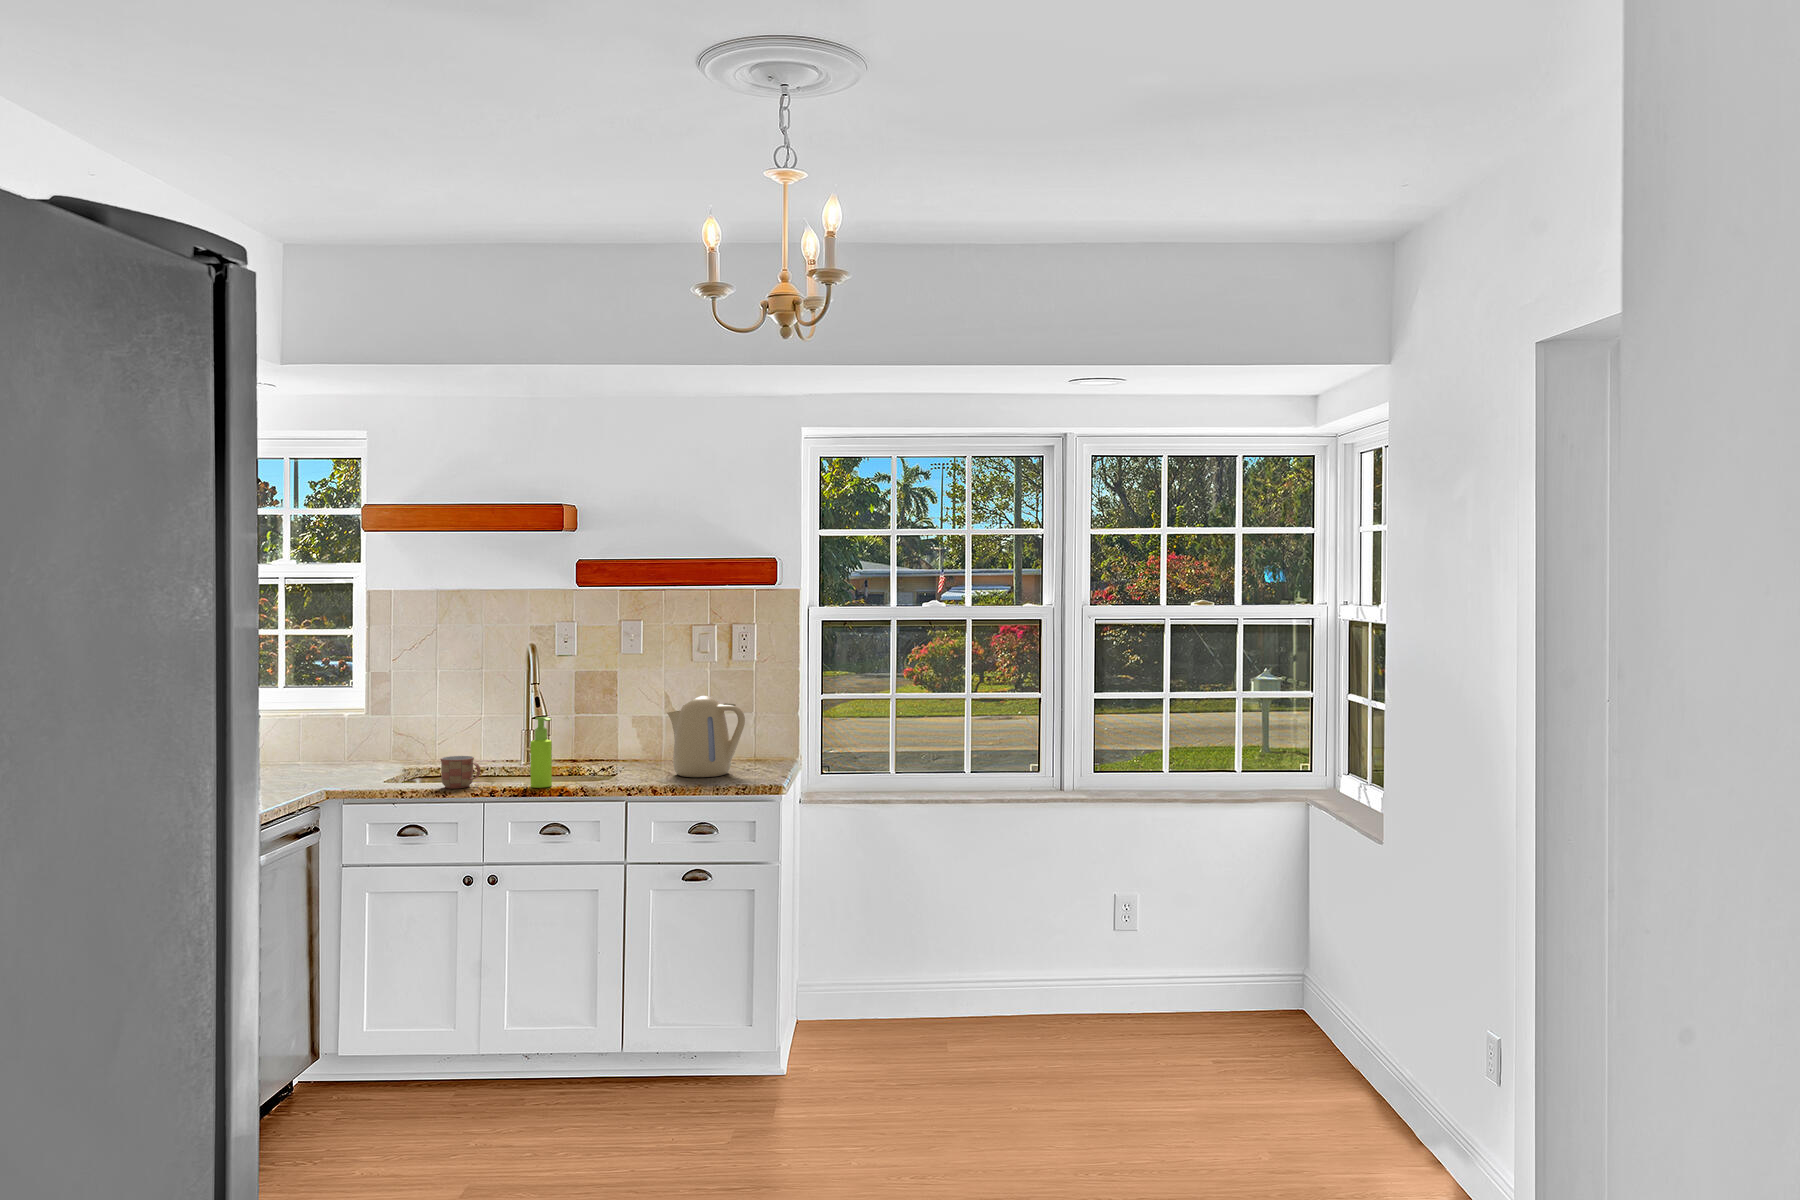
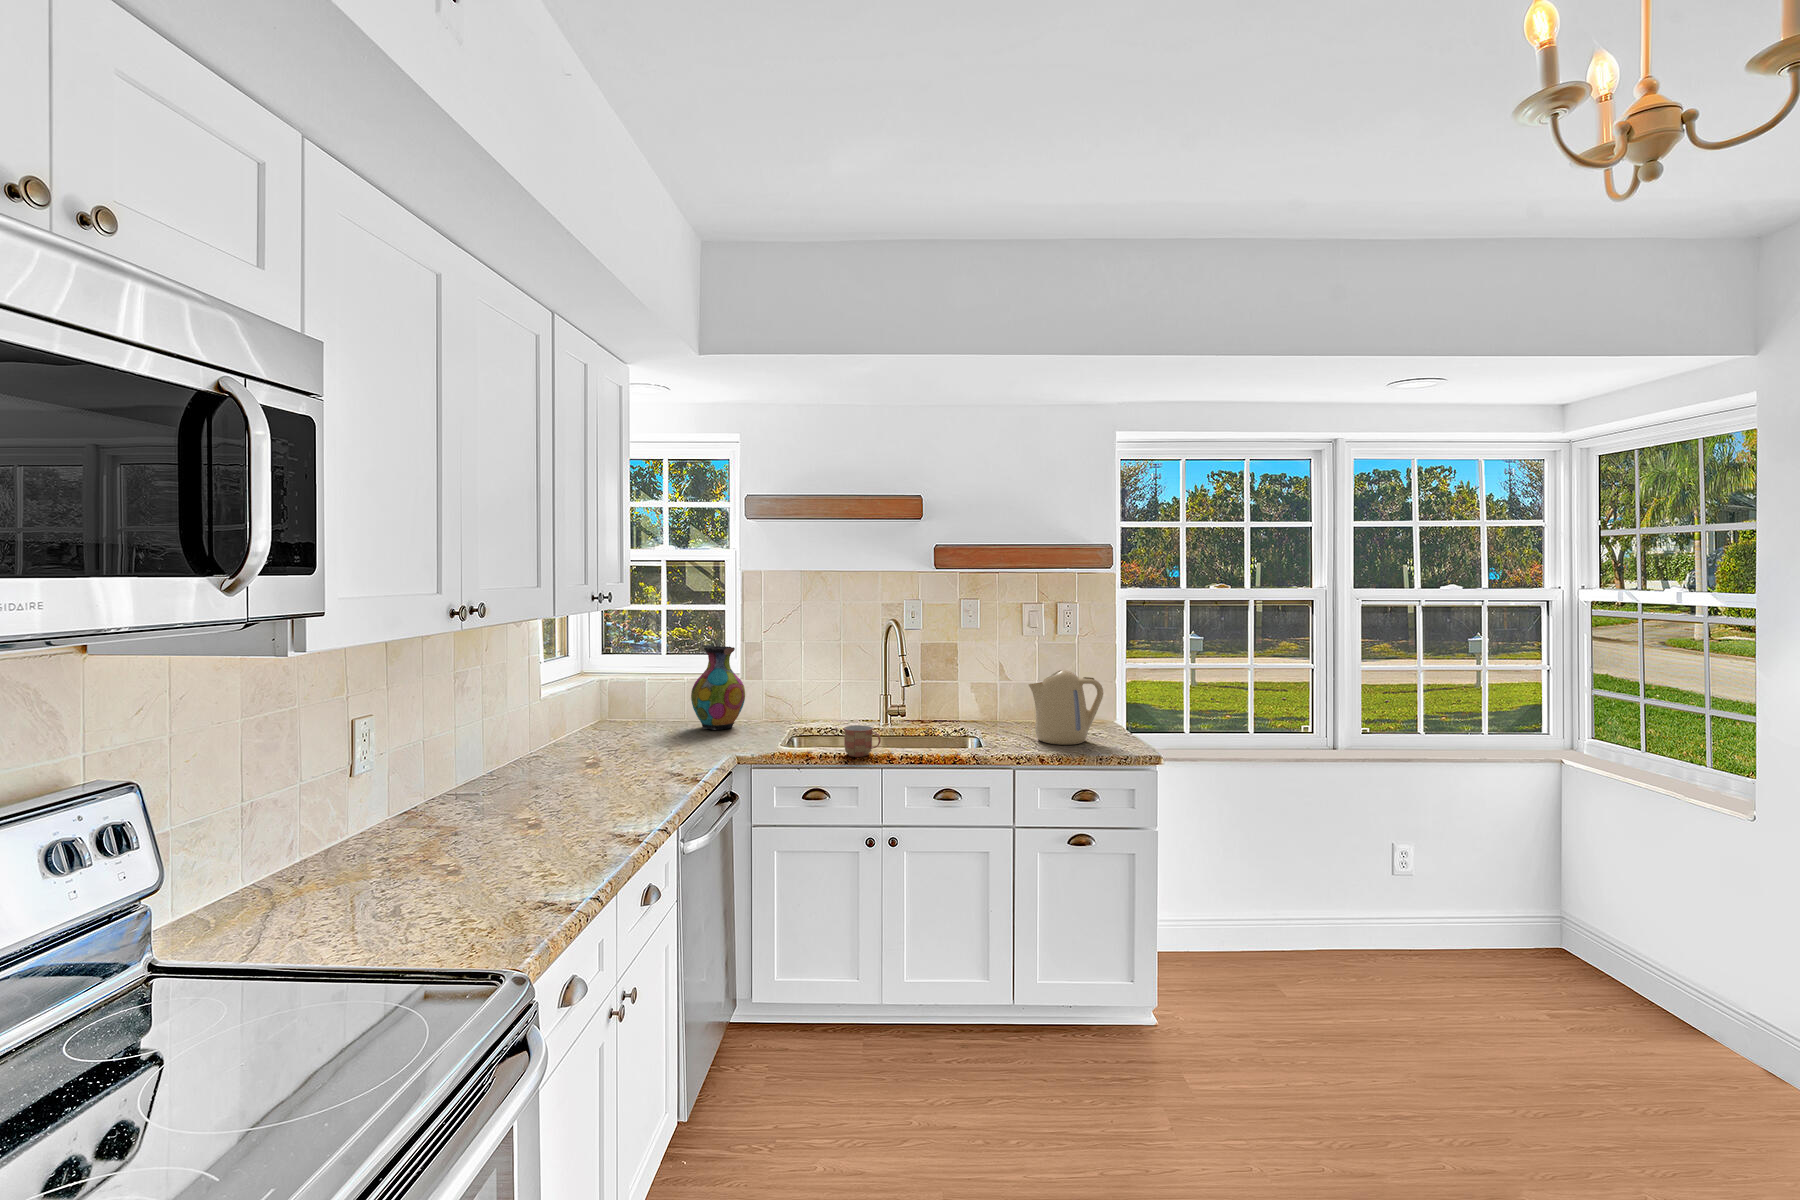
vase: none [300,674,366,769] -> present [691,646,745,730]
soap dispenser: present [530,717,552,788] -> none [926,691,947,757]

